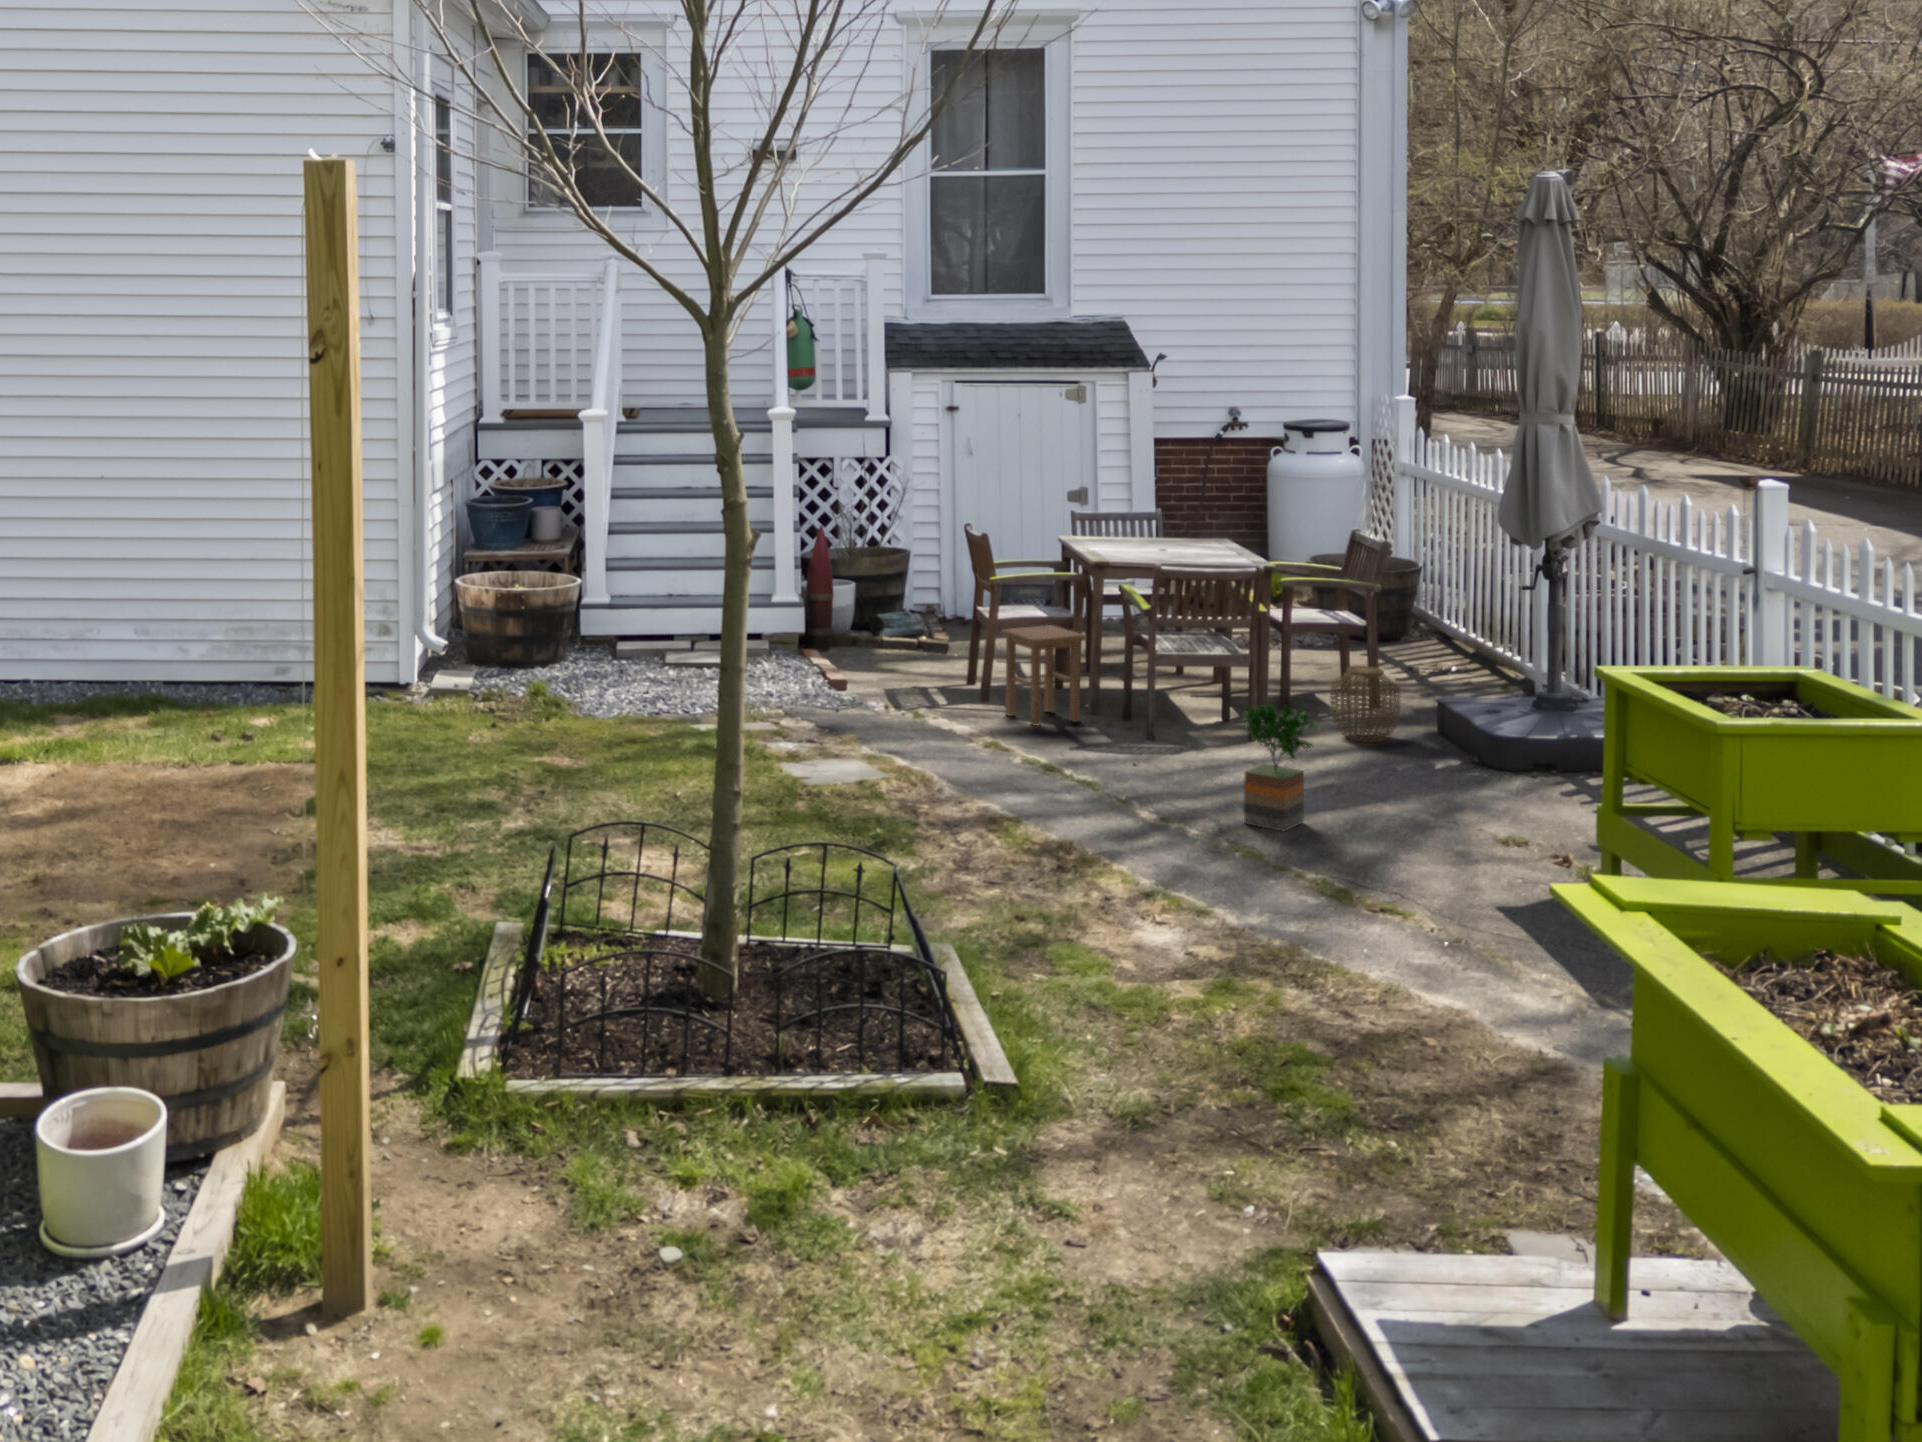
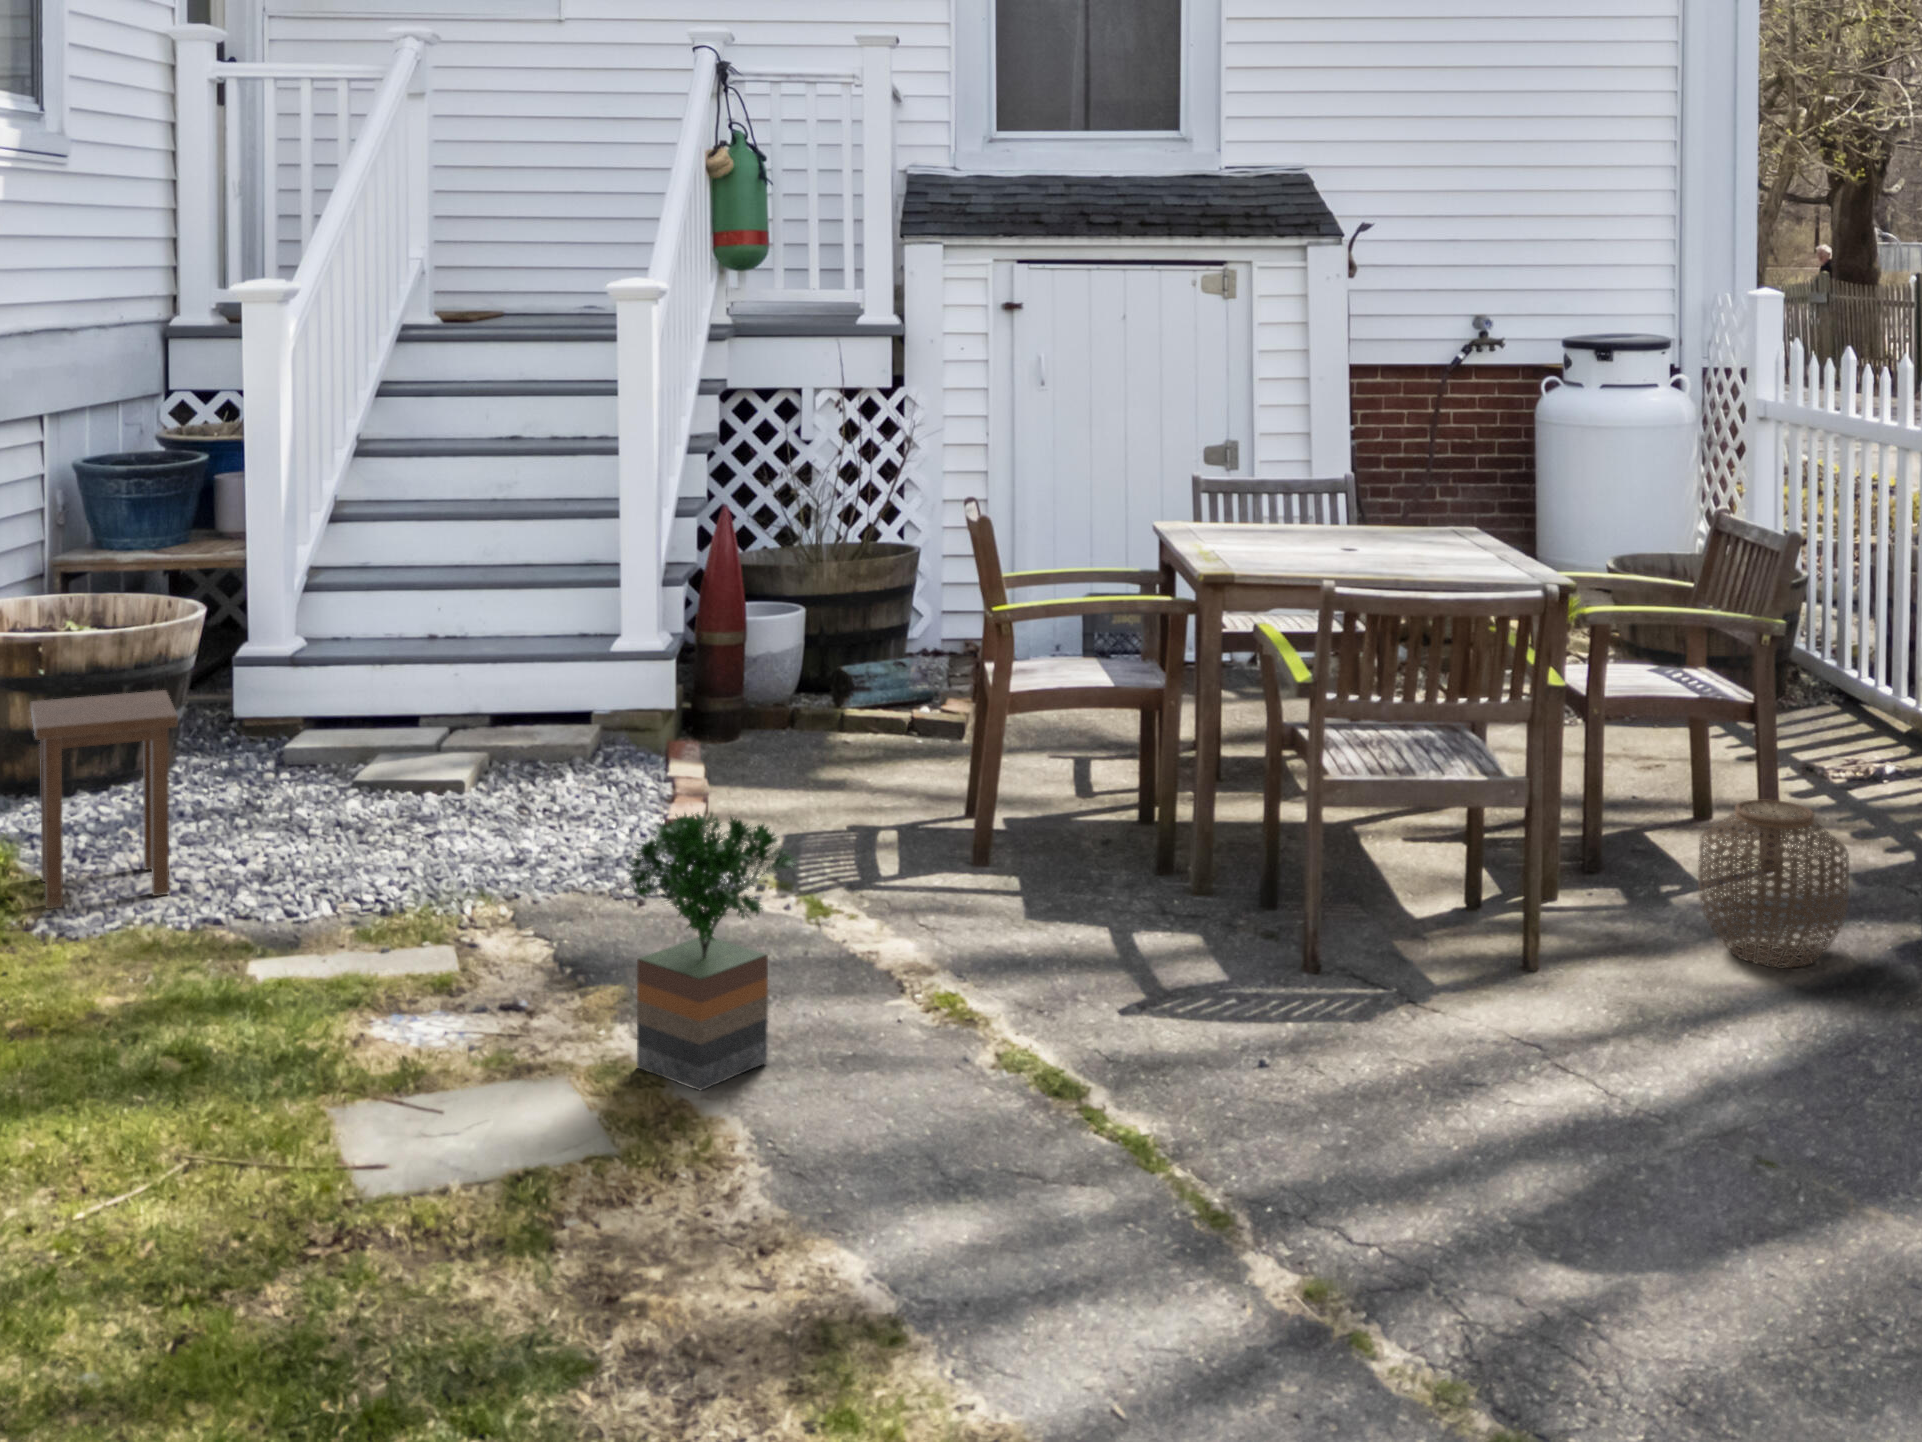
stool: present [1001,625,1086,726] -> present [31,690,178,909]
potted tree: present [1244,705,1317,831] -> present [629,813,794,1091]

